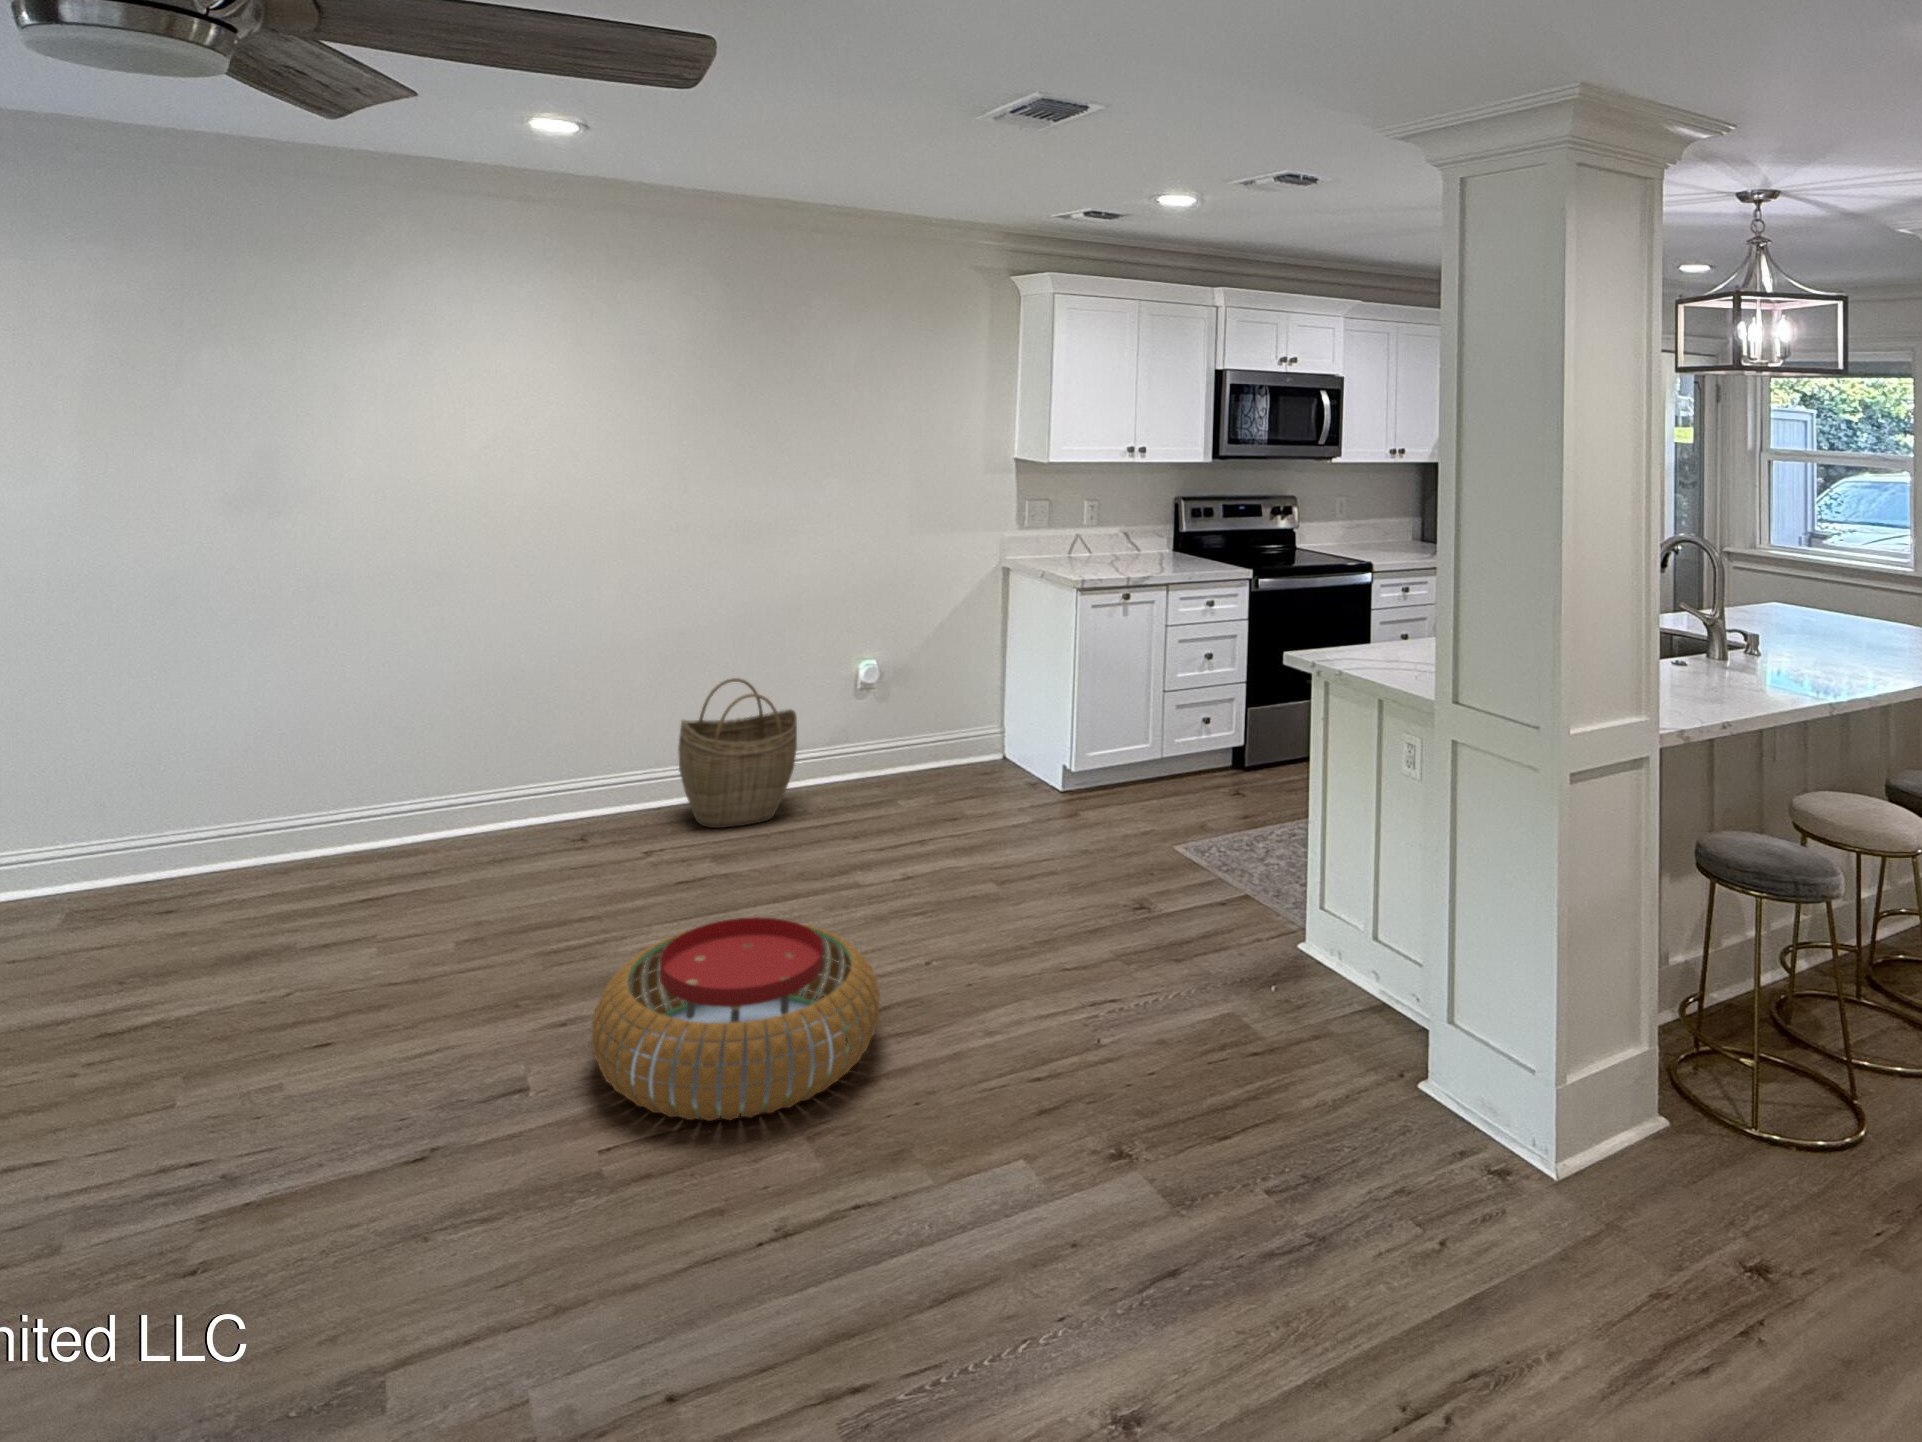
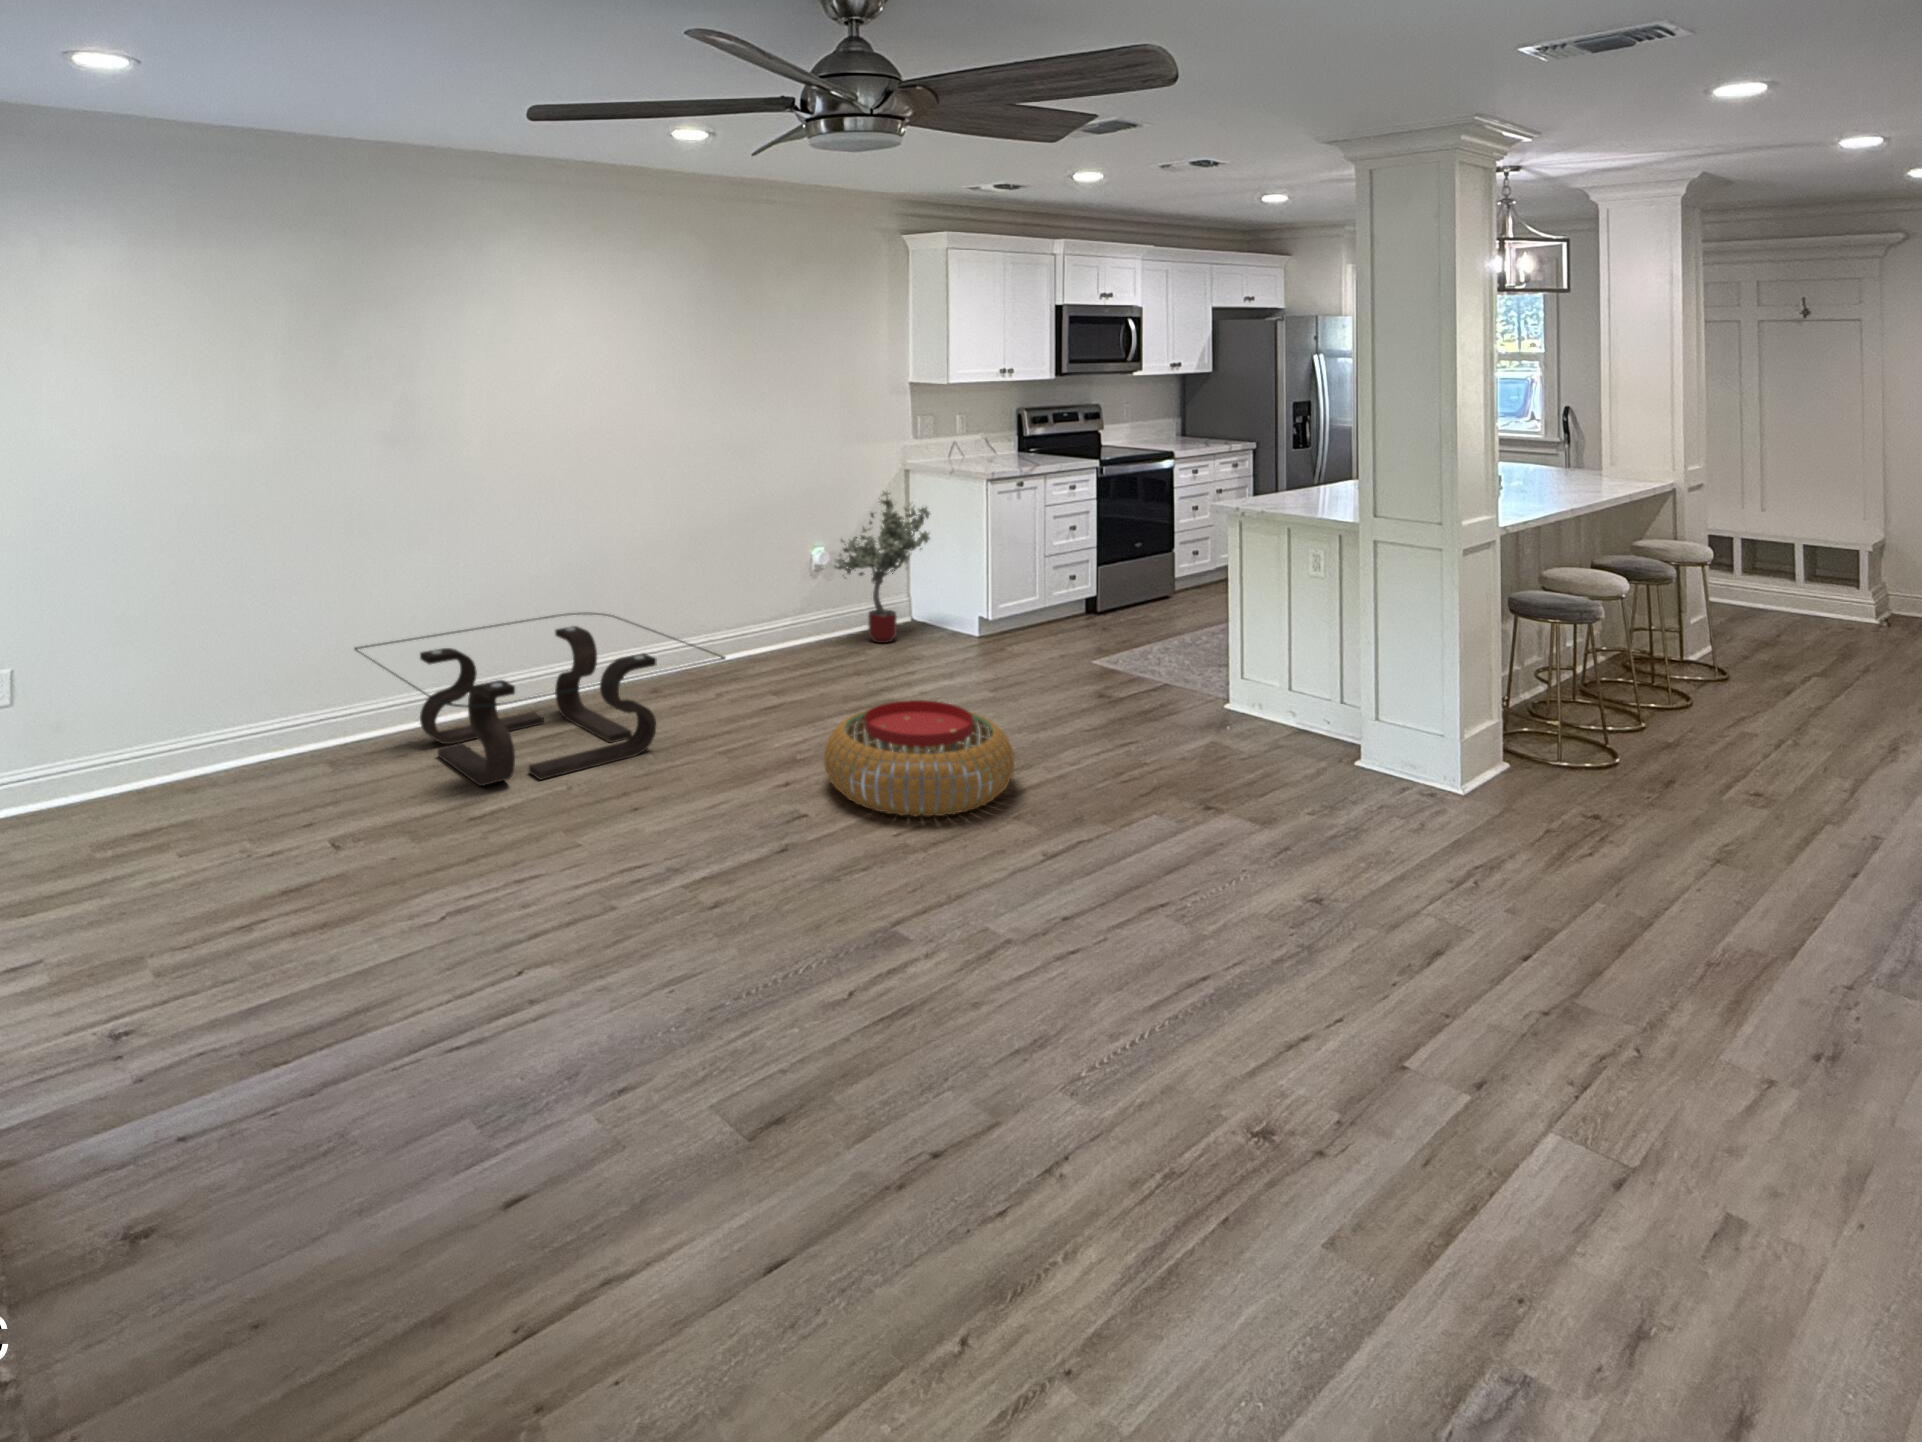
potted tree: none [858,594,1007,796] -> present [834,492,930,643]
woven basket: present [678,678,797,828] -> none [711,561,799,673]
coffee table: none [89,735,555,985] -> present [355,613,725,786]

